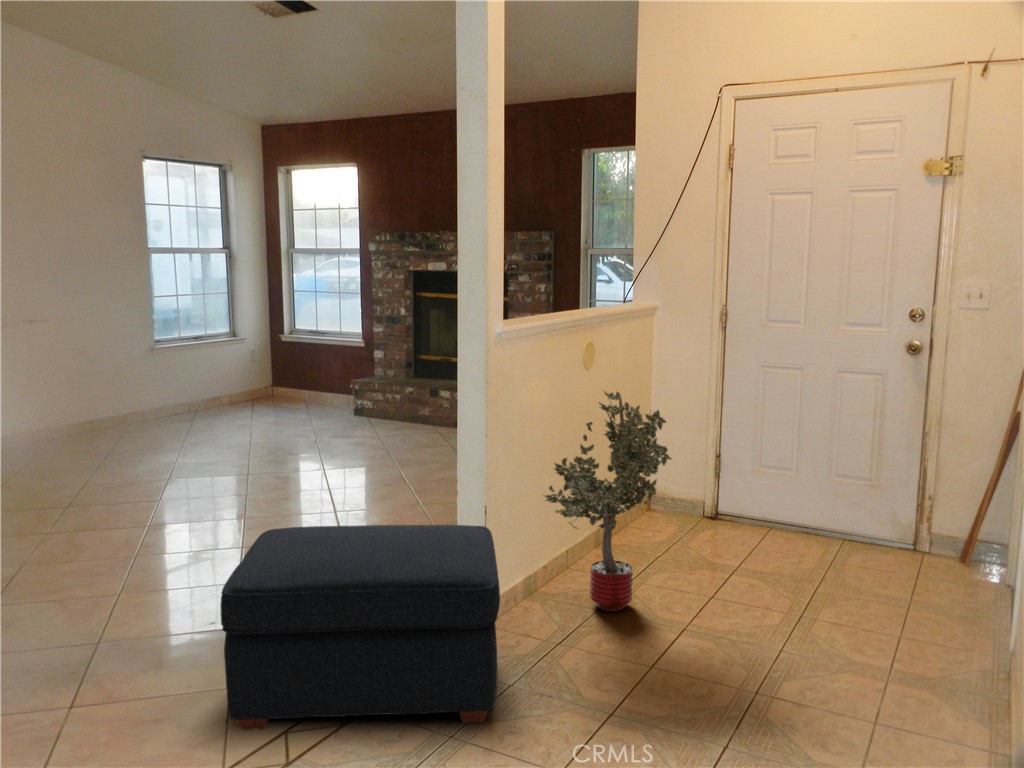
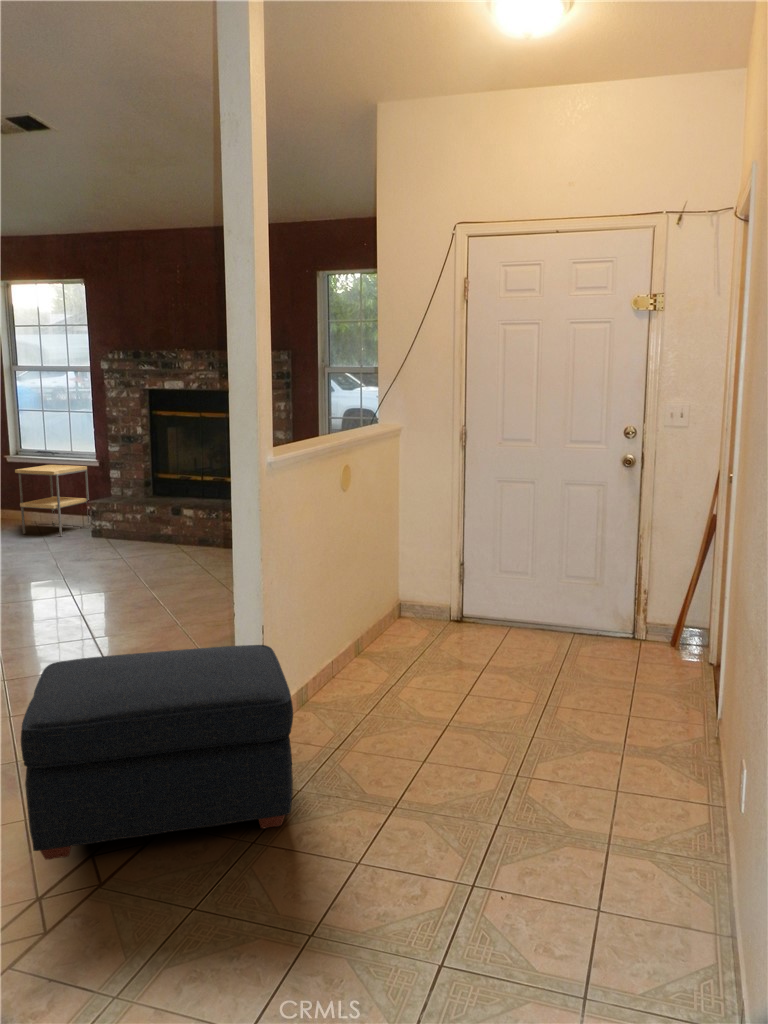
side table: none [287,344,355,413] -> present [15,465,90,536]
potted tree: present [545,392,671,611] -> none [314,510,429,714]

